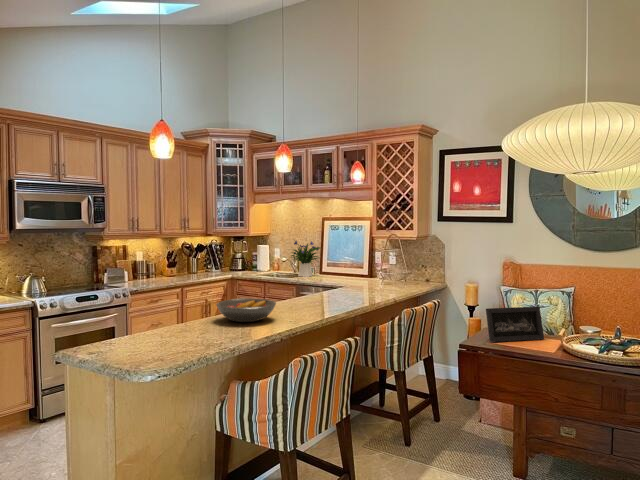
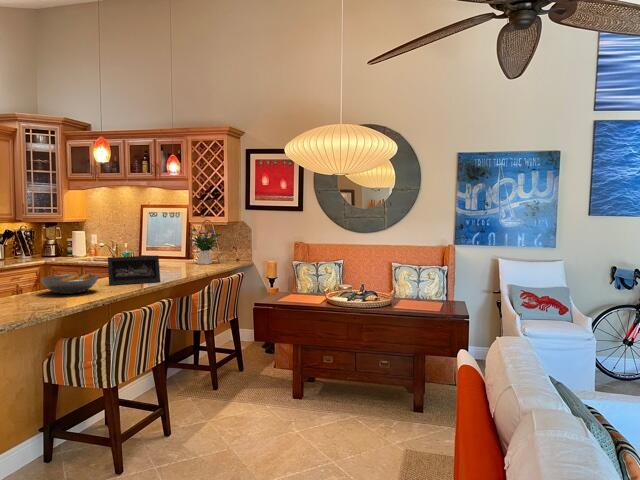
flower arrangement: present [292,241,320,277] -> present [189,227,222,264]
picture frame: present [486,306,544,342] -> present [108,256,160,285]

